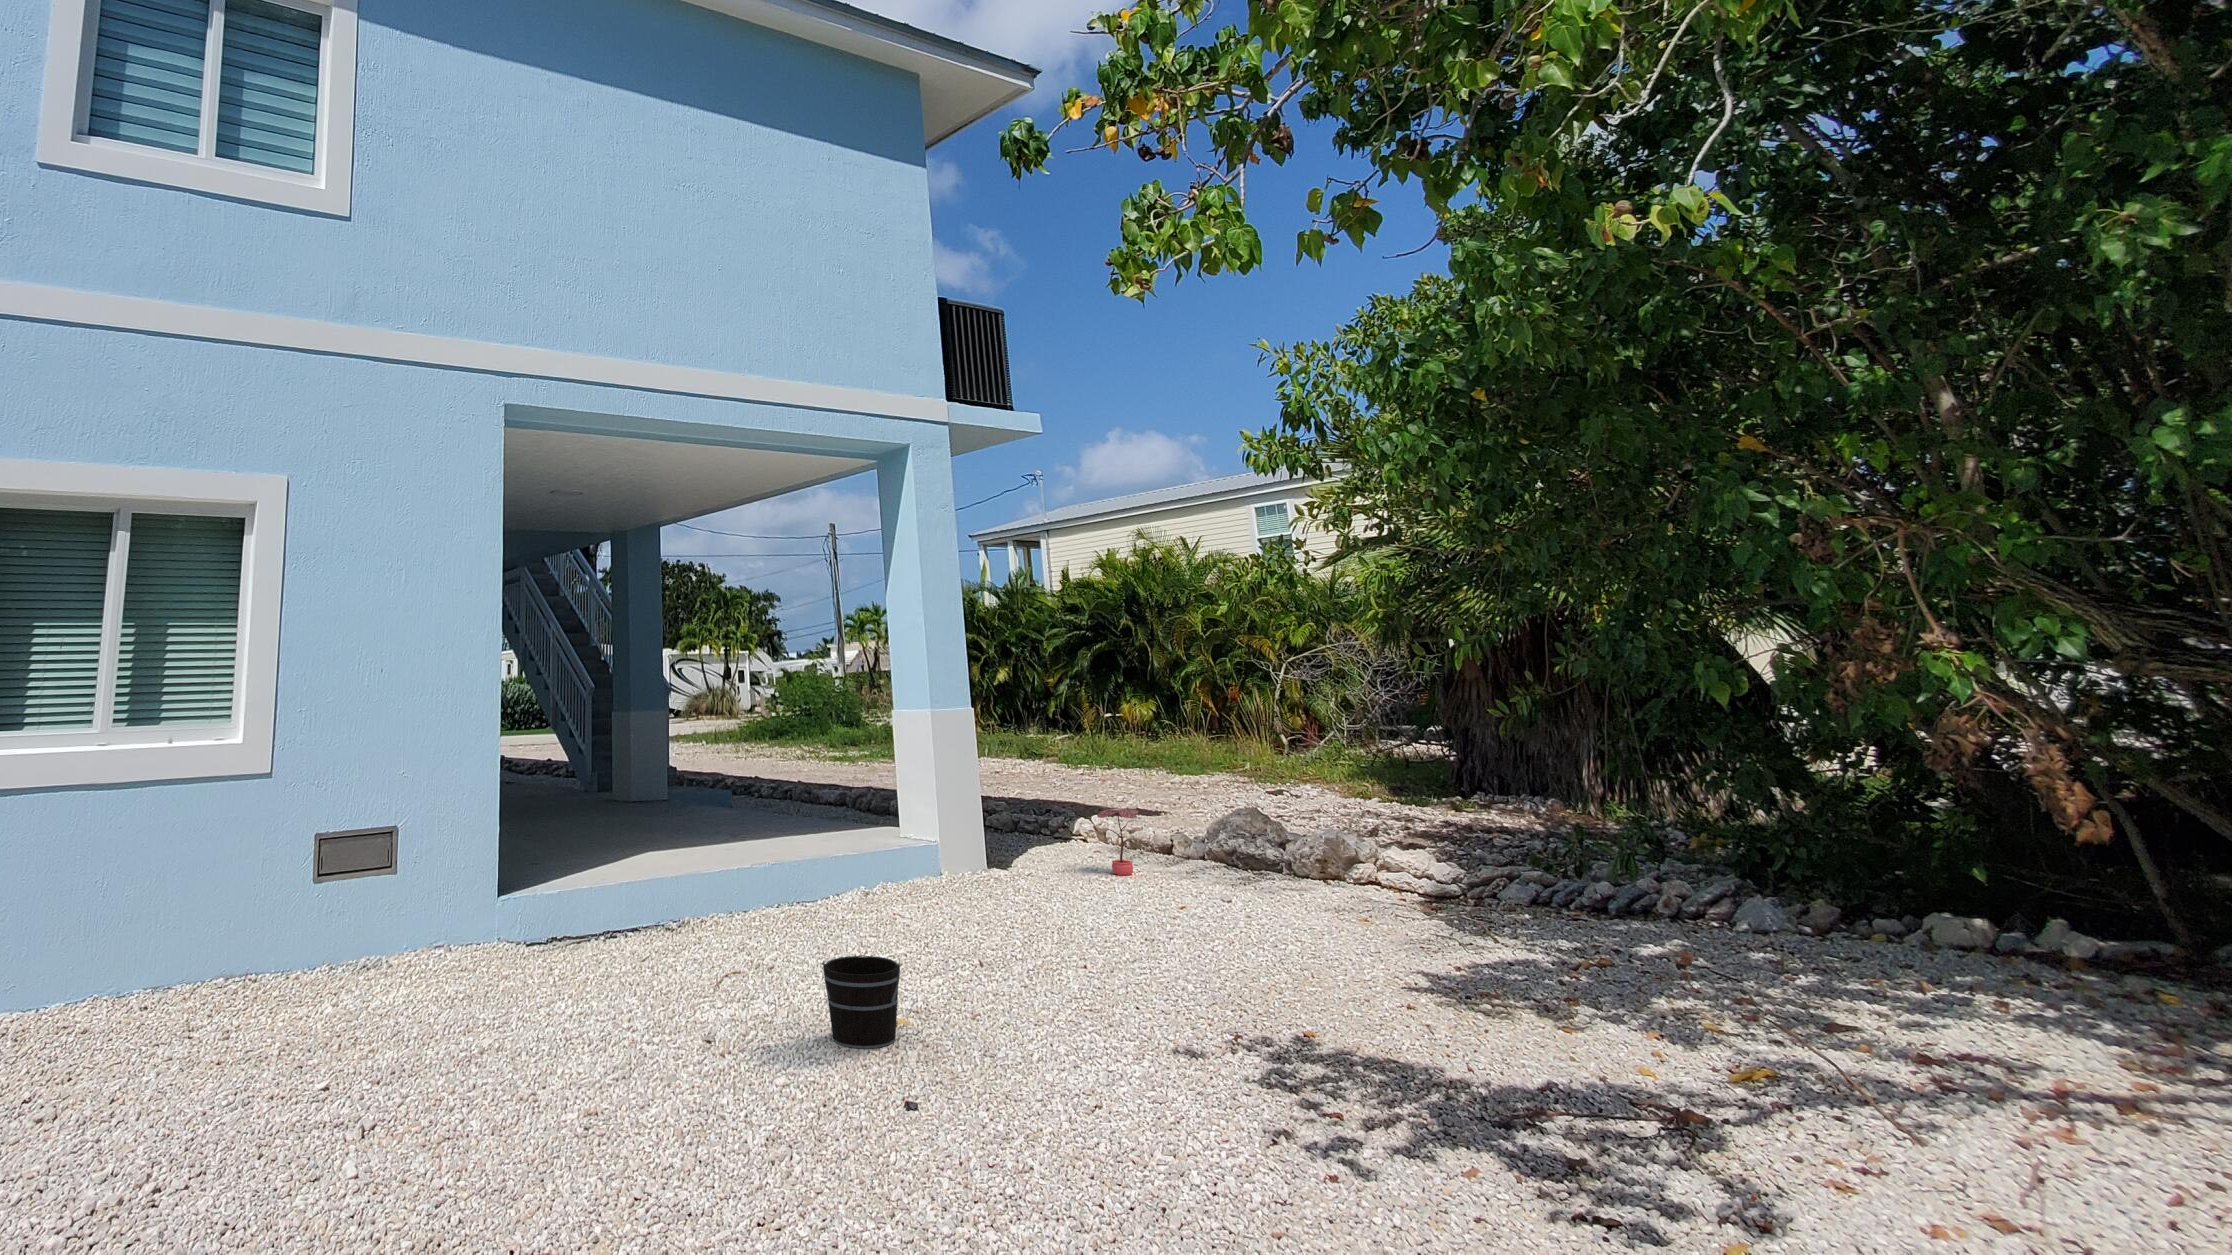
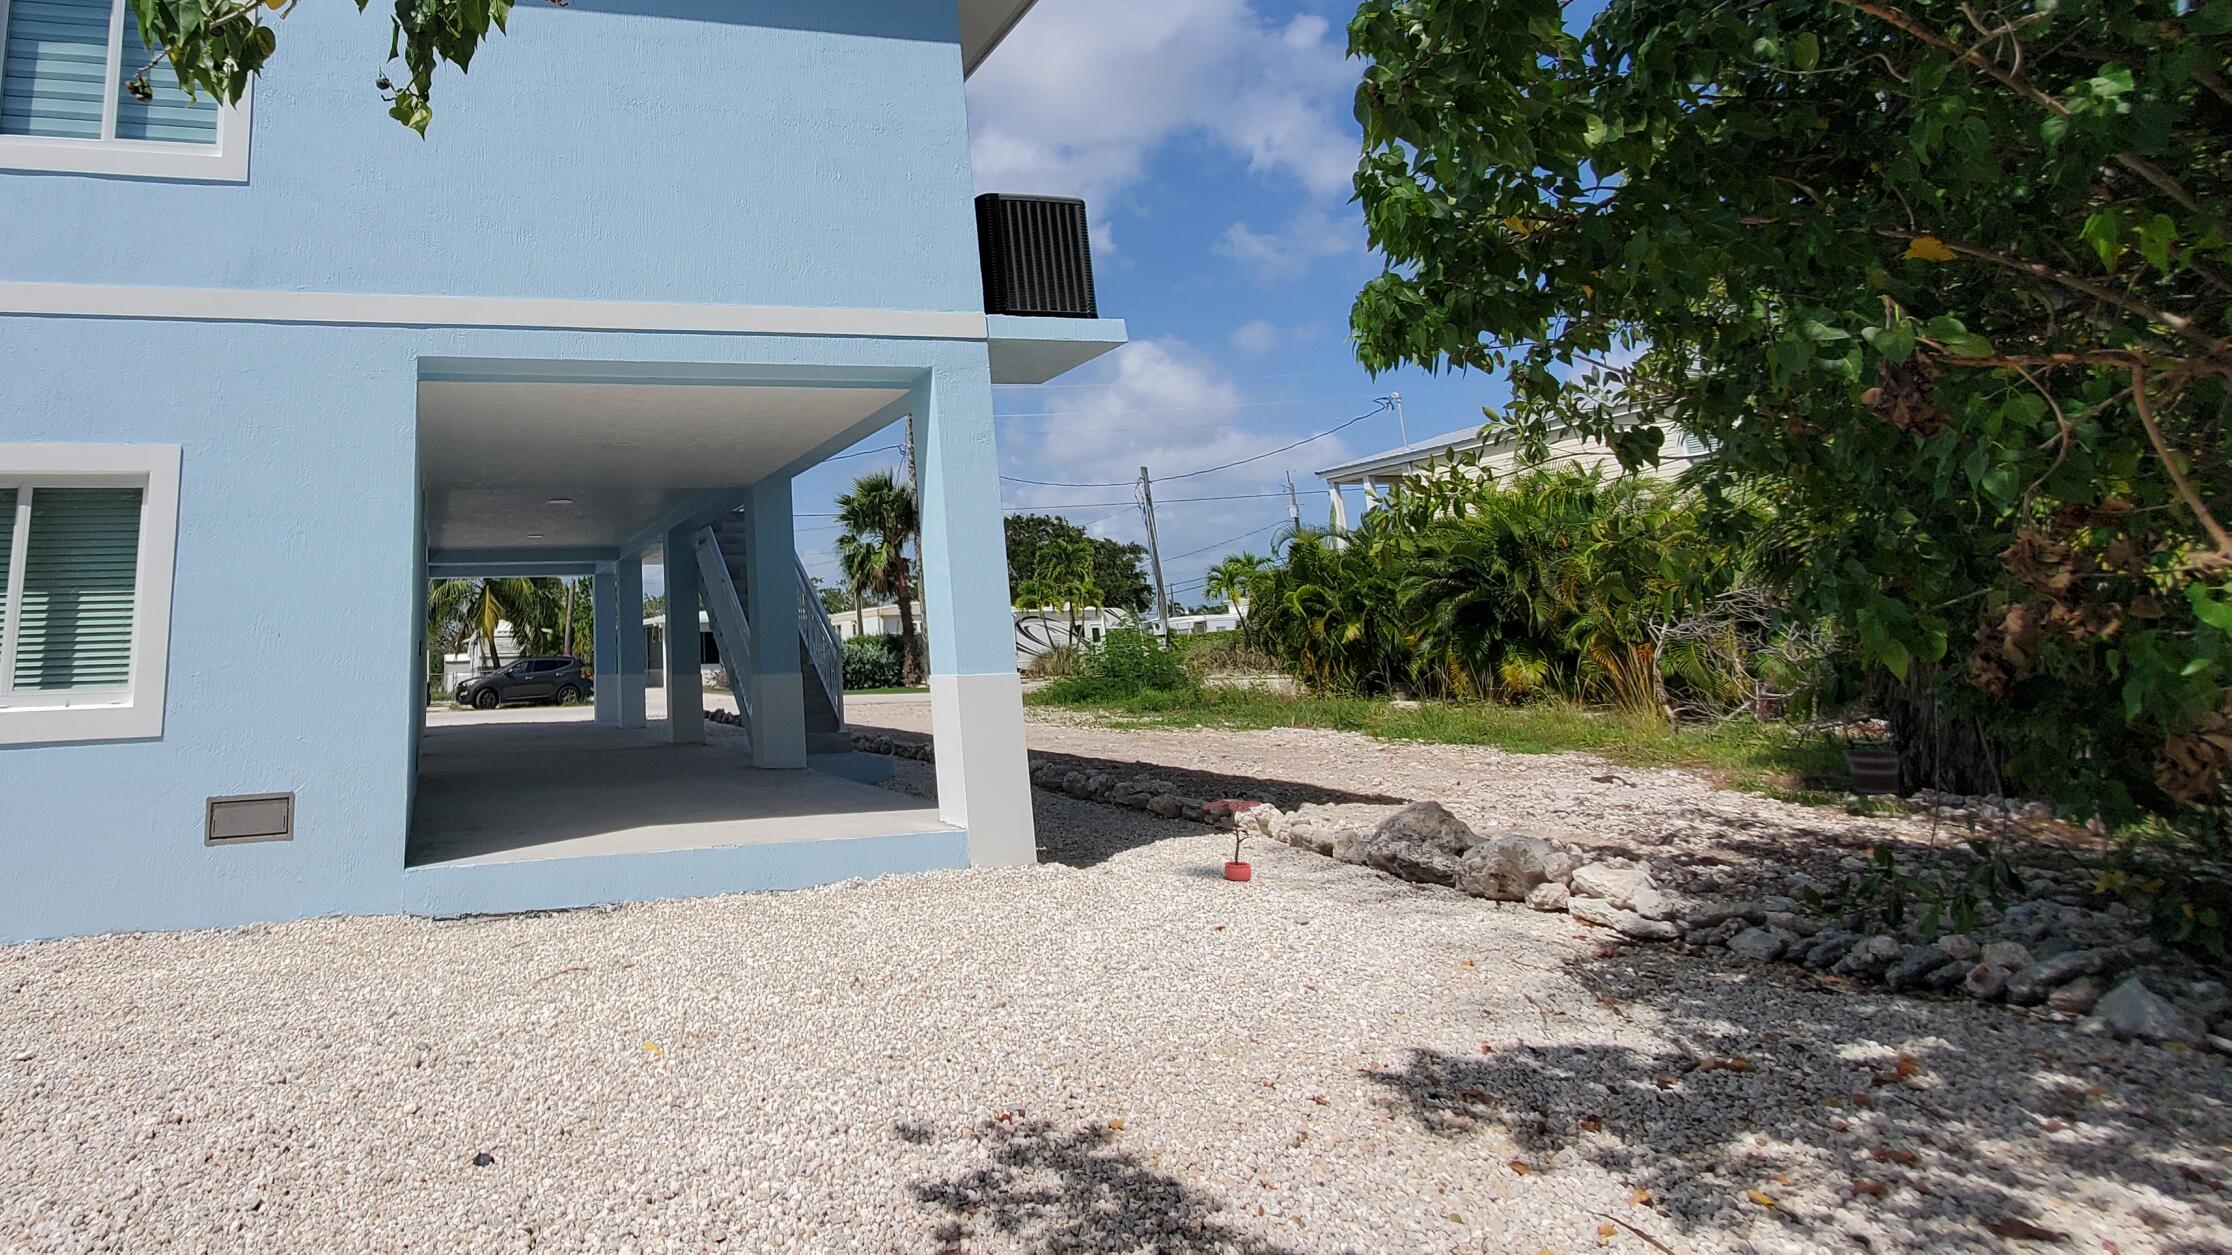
bucket: present [822,955,903,1049] -> present [1845,750,1899,793]

